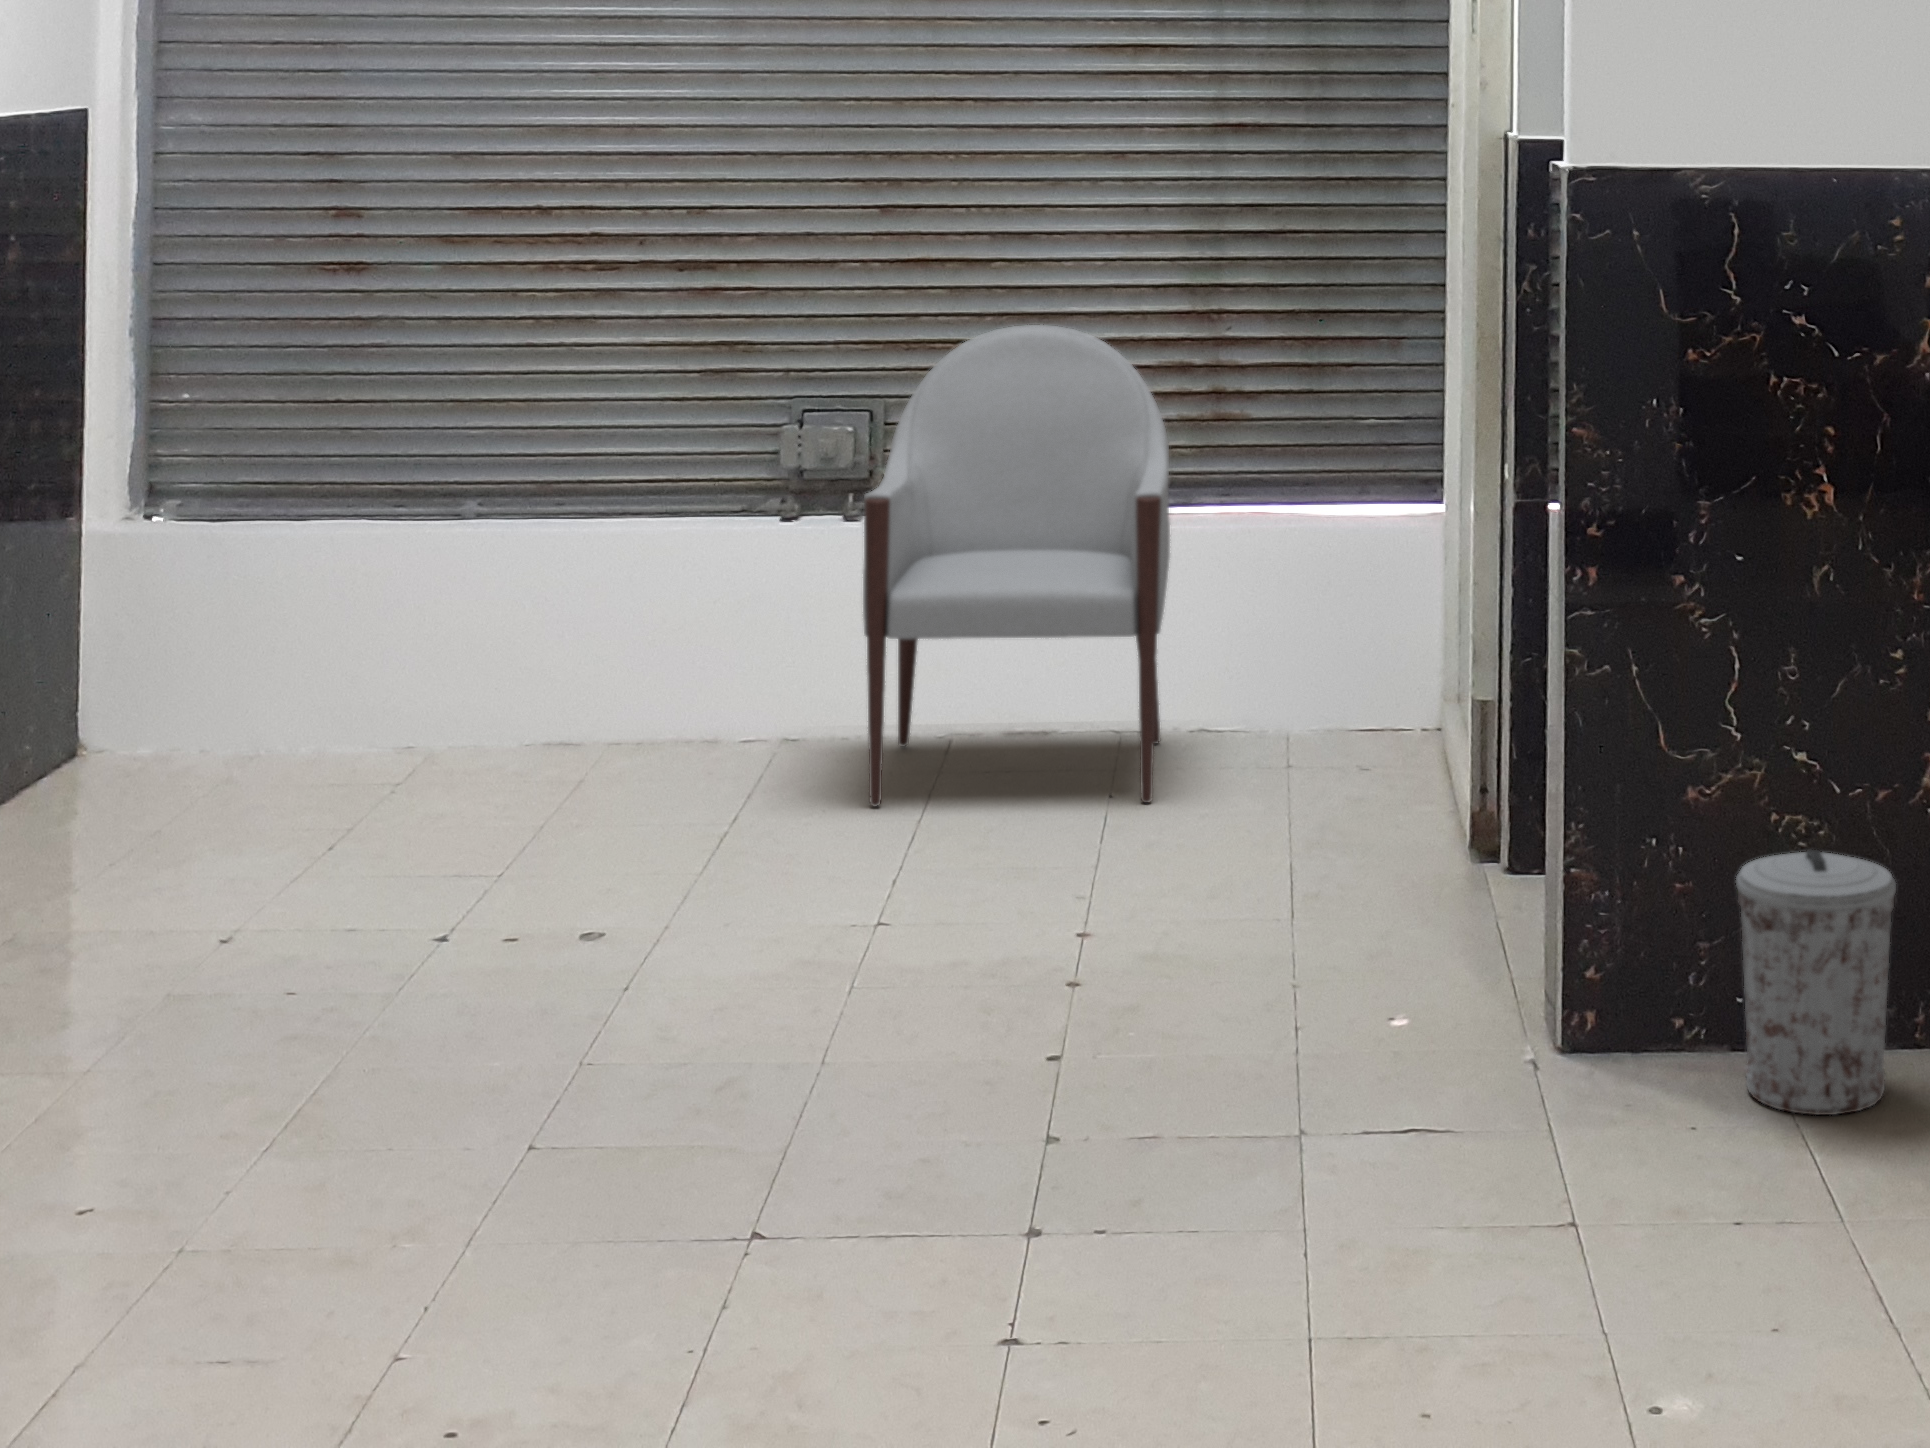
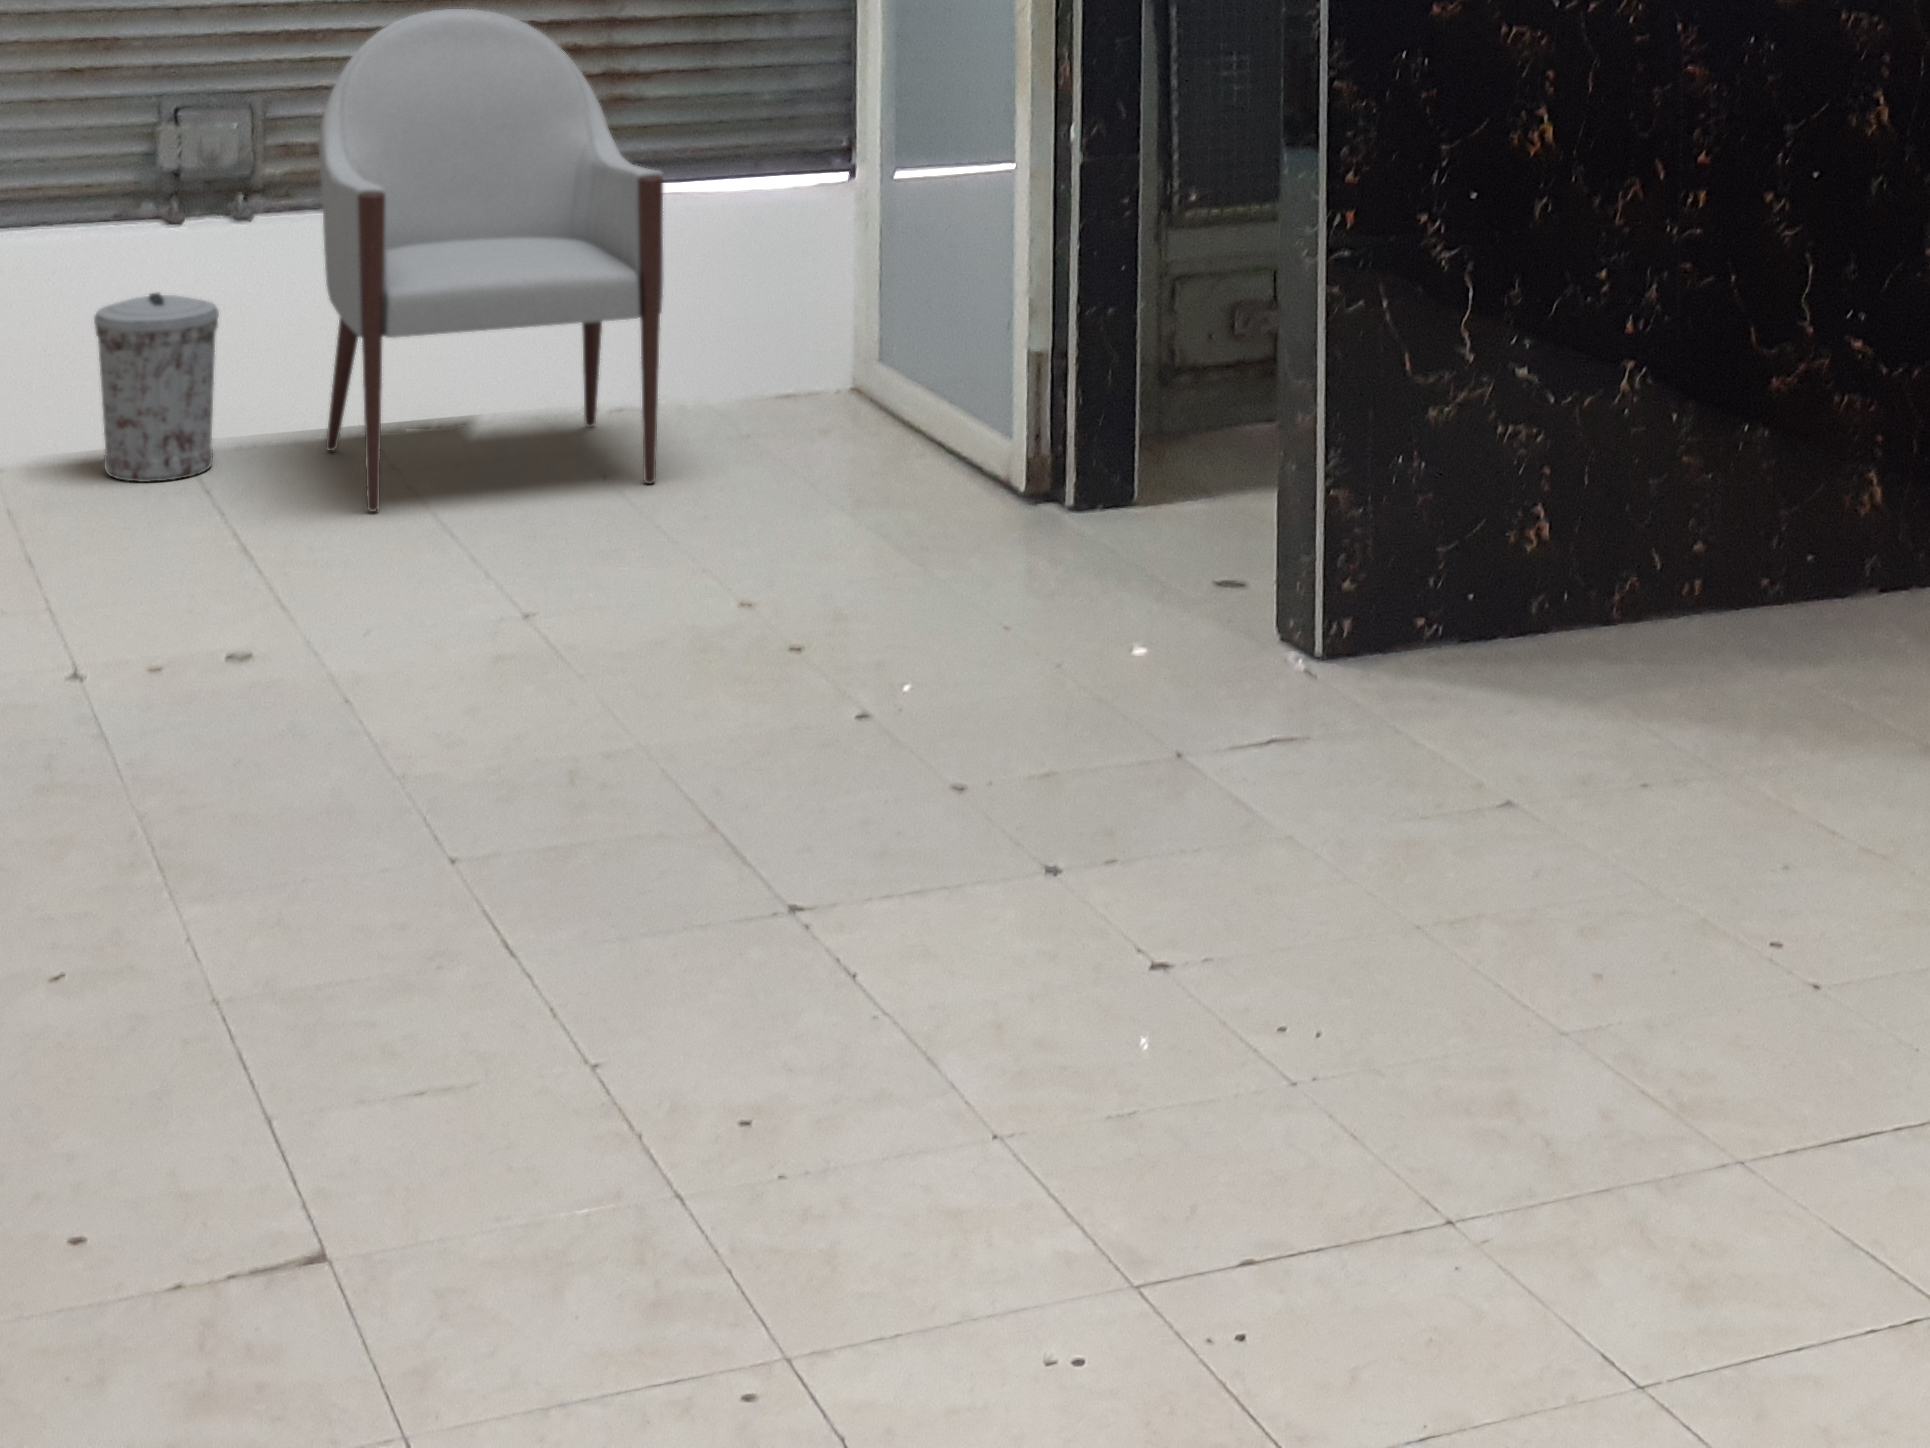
trash can: present [1736,850,1896,1115] -> present [94,293,219,482]

